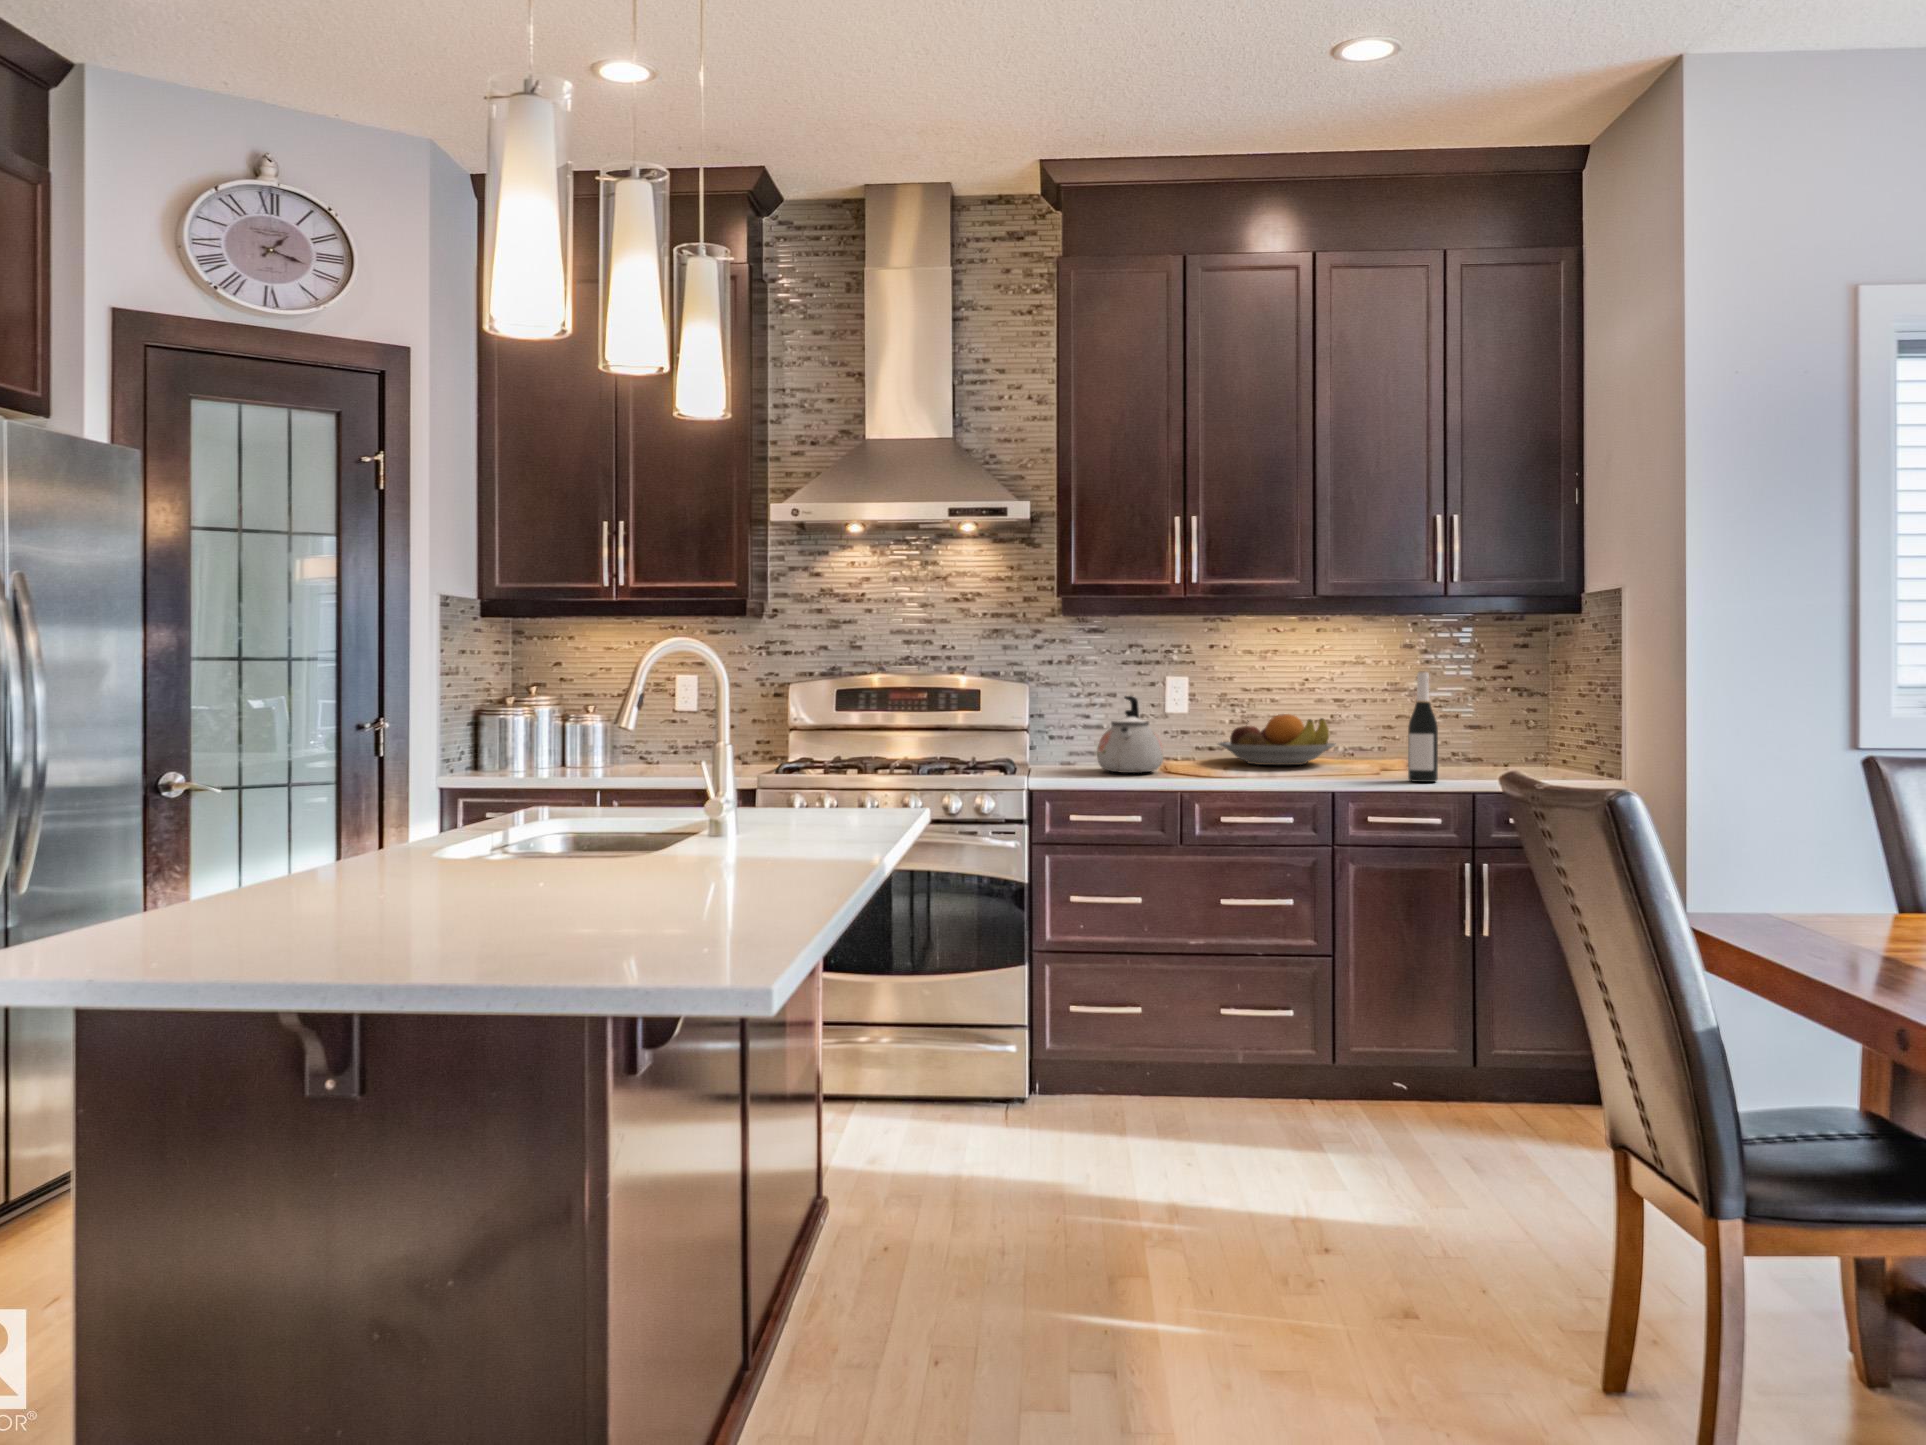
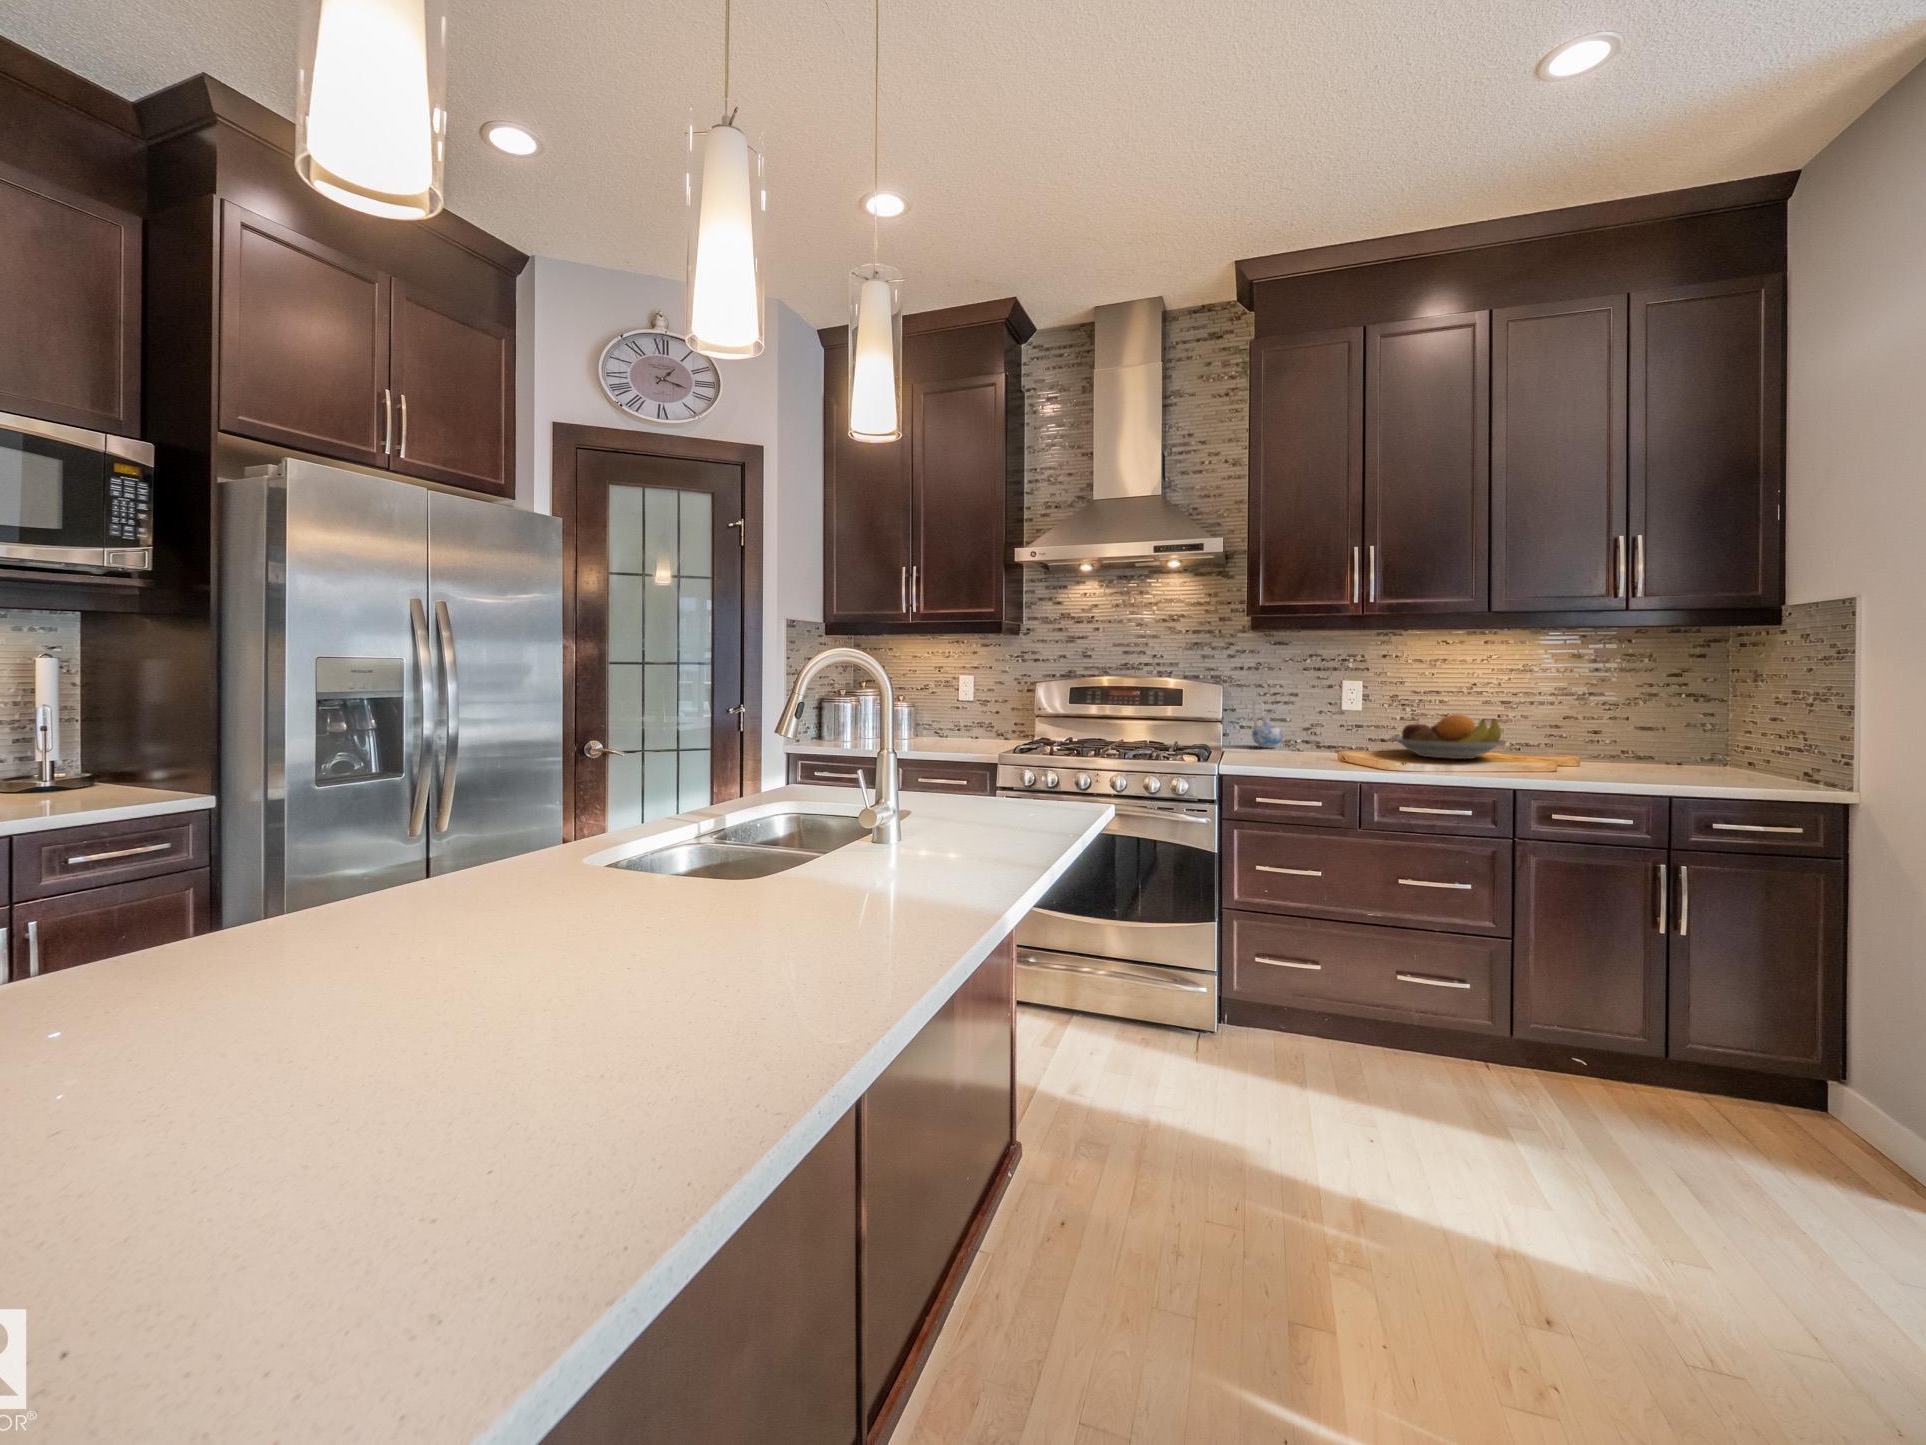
wine bottle: present [1408,671,1438,782] -> none [1593,679,1628,783]
kettle: present [1097,696,1163,773] -> none [1282,697,1342,762]
ceramic pitcher: none [1064,701,1099,760] -> present [1252,700,1282,748]

